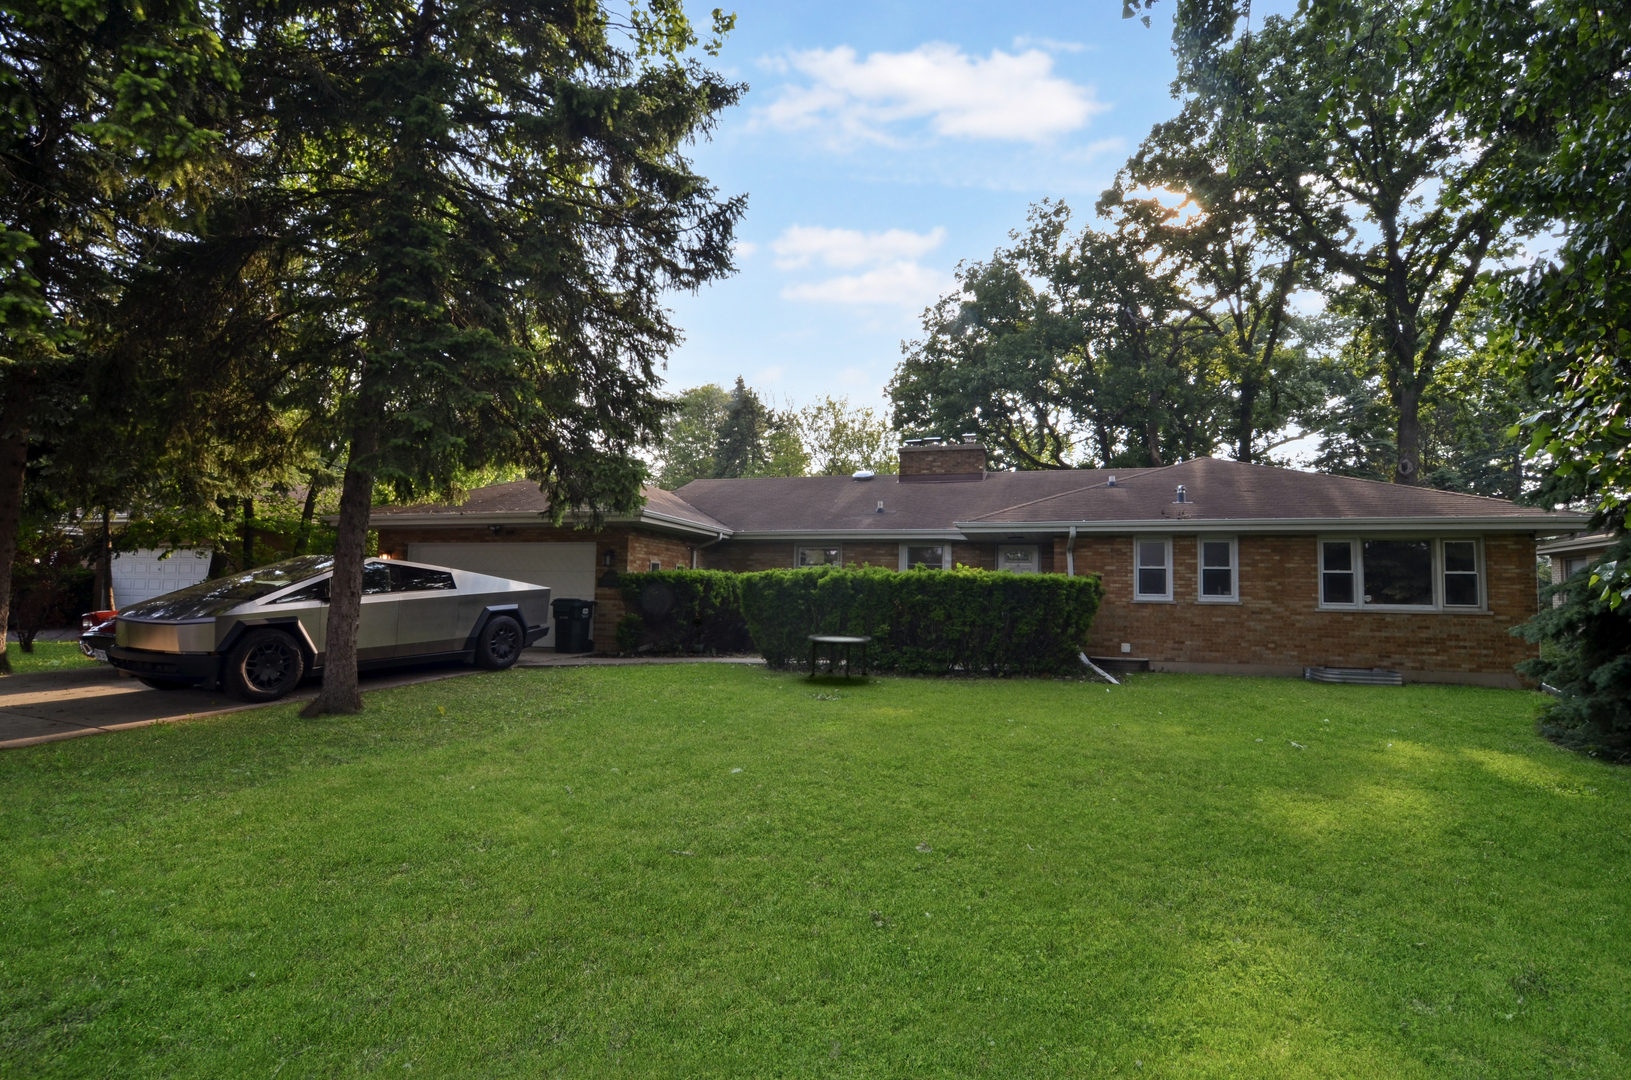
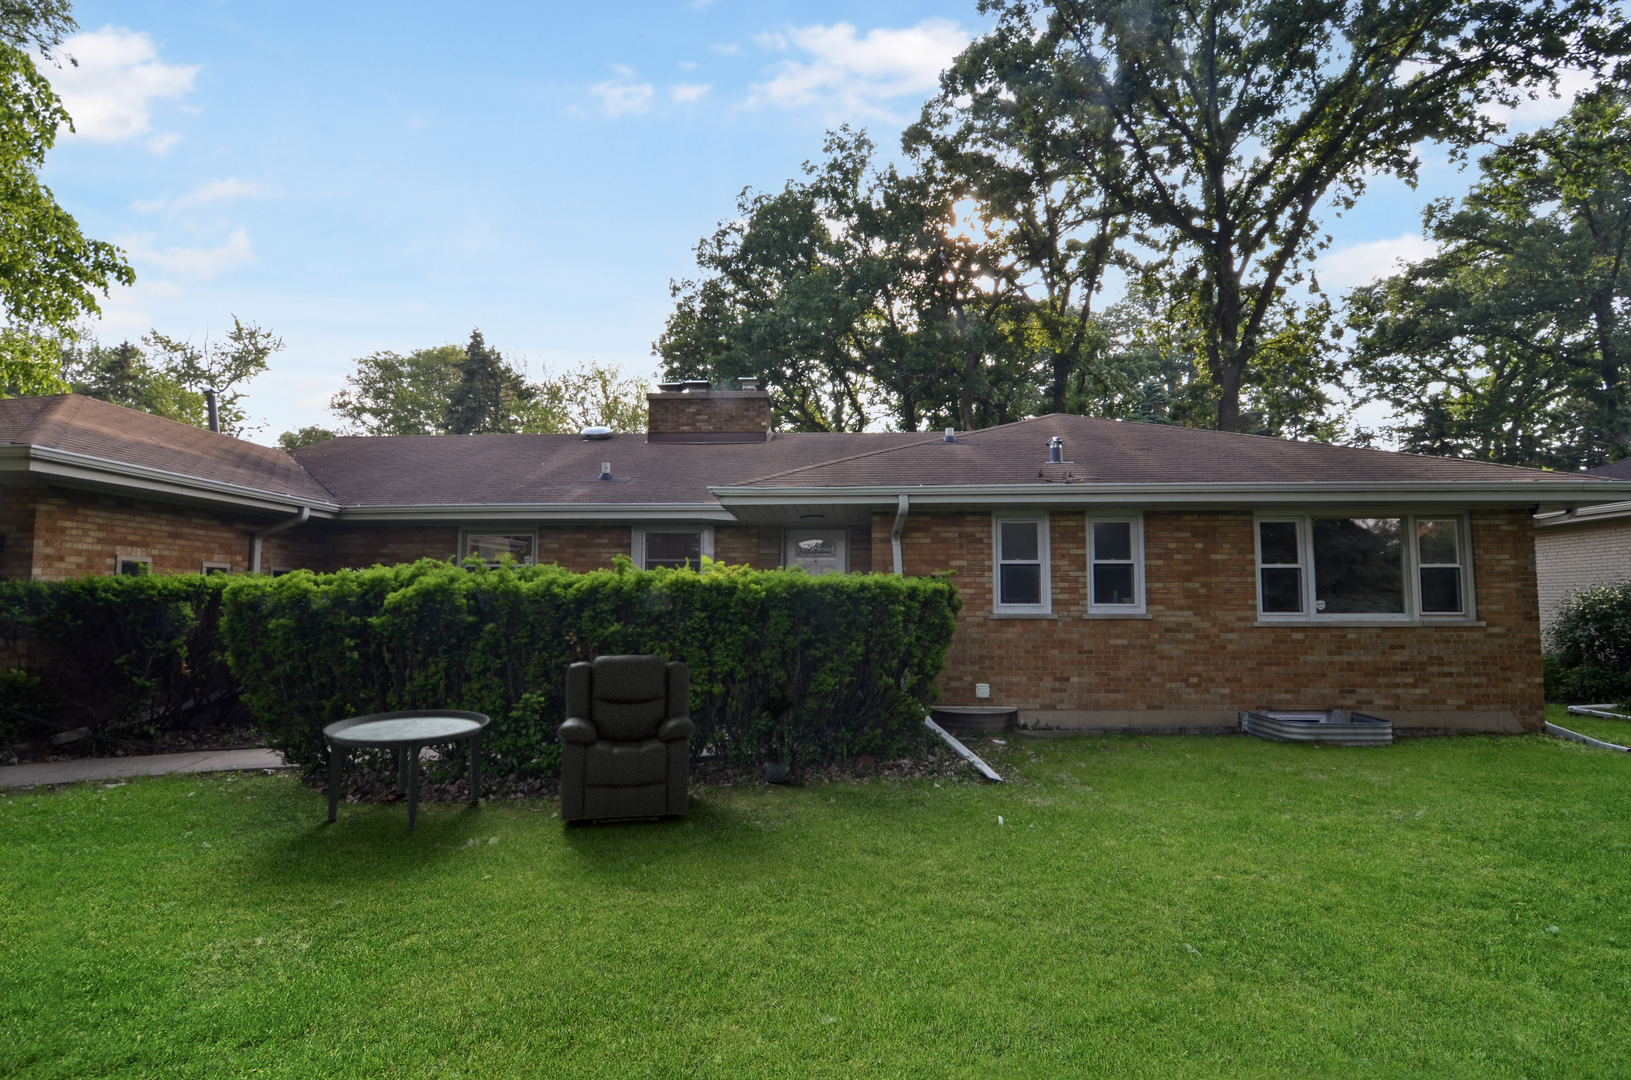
chair: none [902,612,963,682] -> present [557,655,696,824]
potted plant: present [690,613,710,652] -> present [745,684,809,783]

